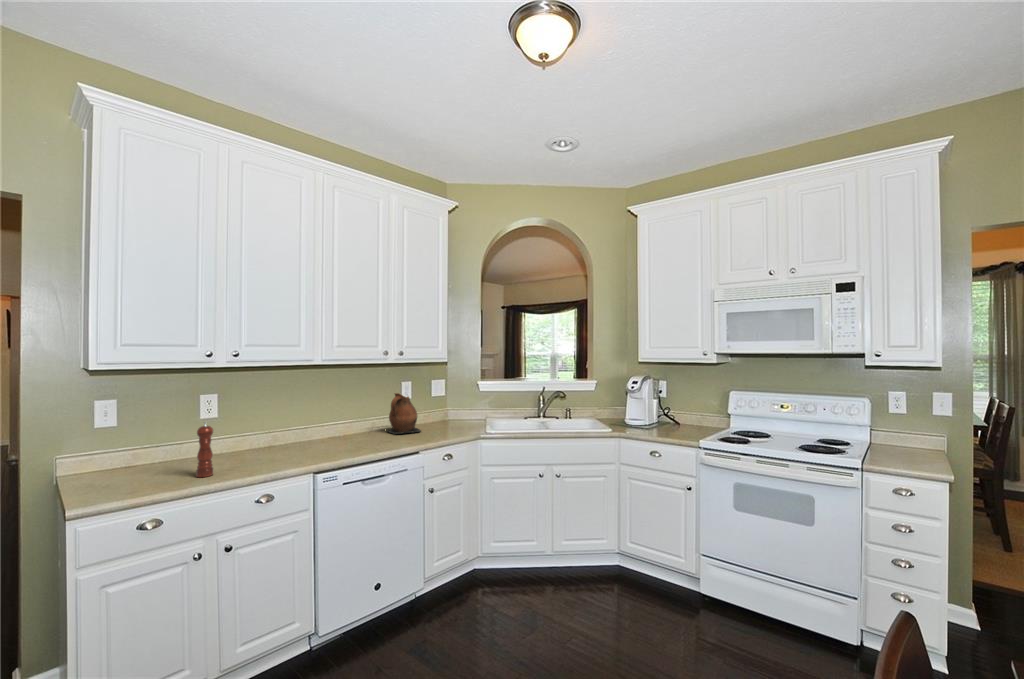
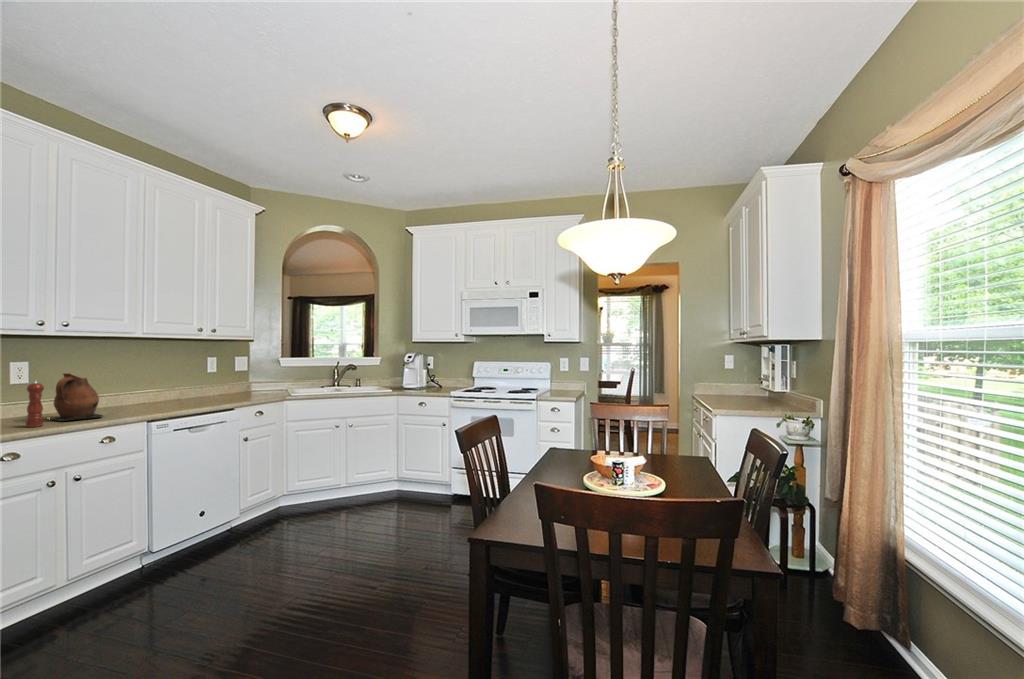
ceramic pitcher: present [388,393,421,434] -> present [52,373,103,421]

